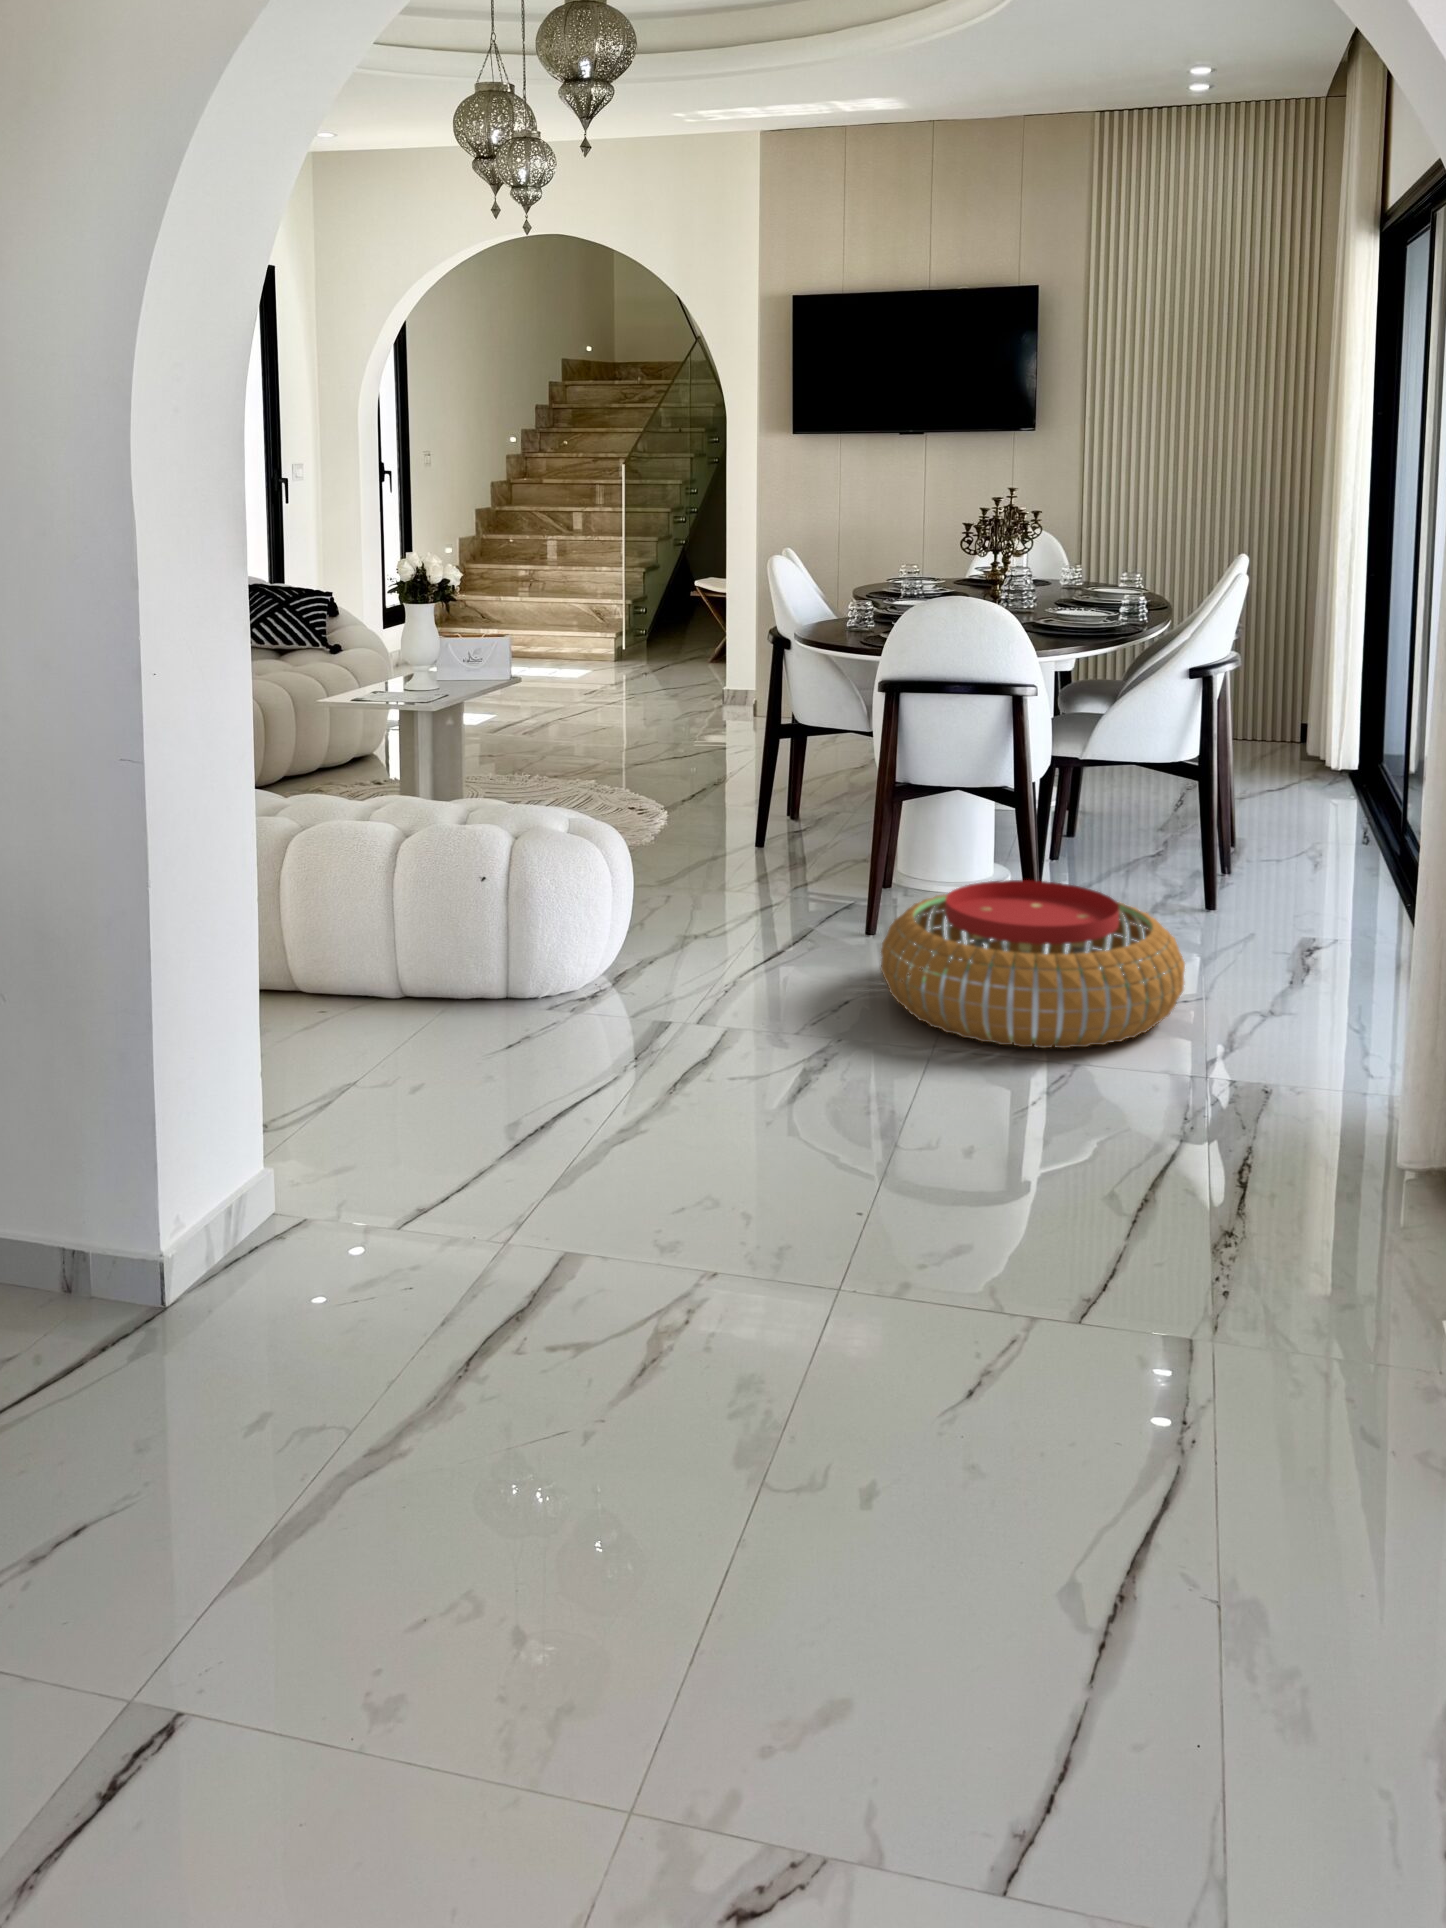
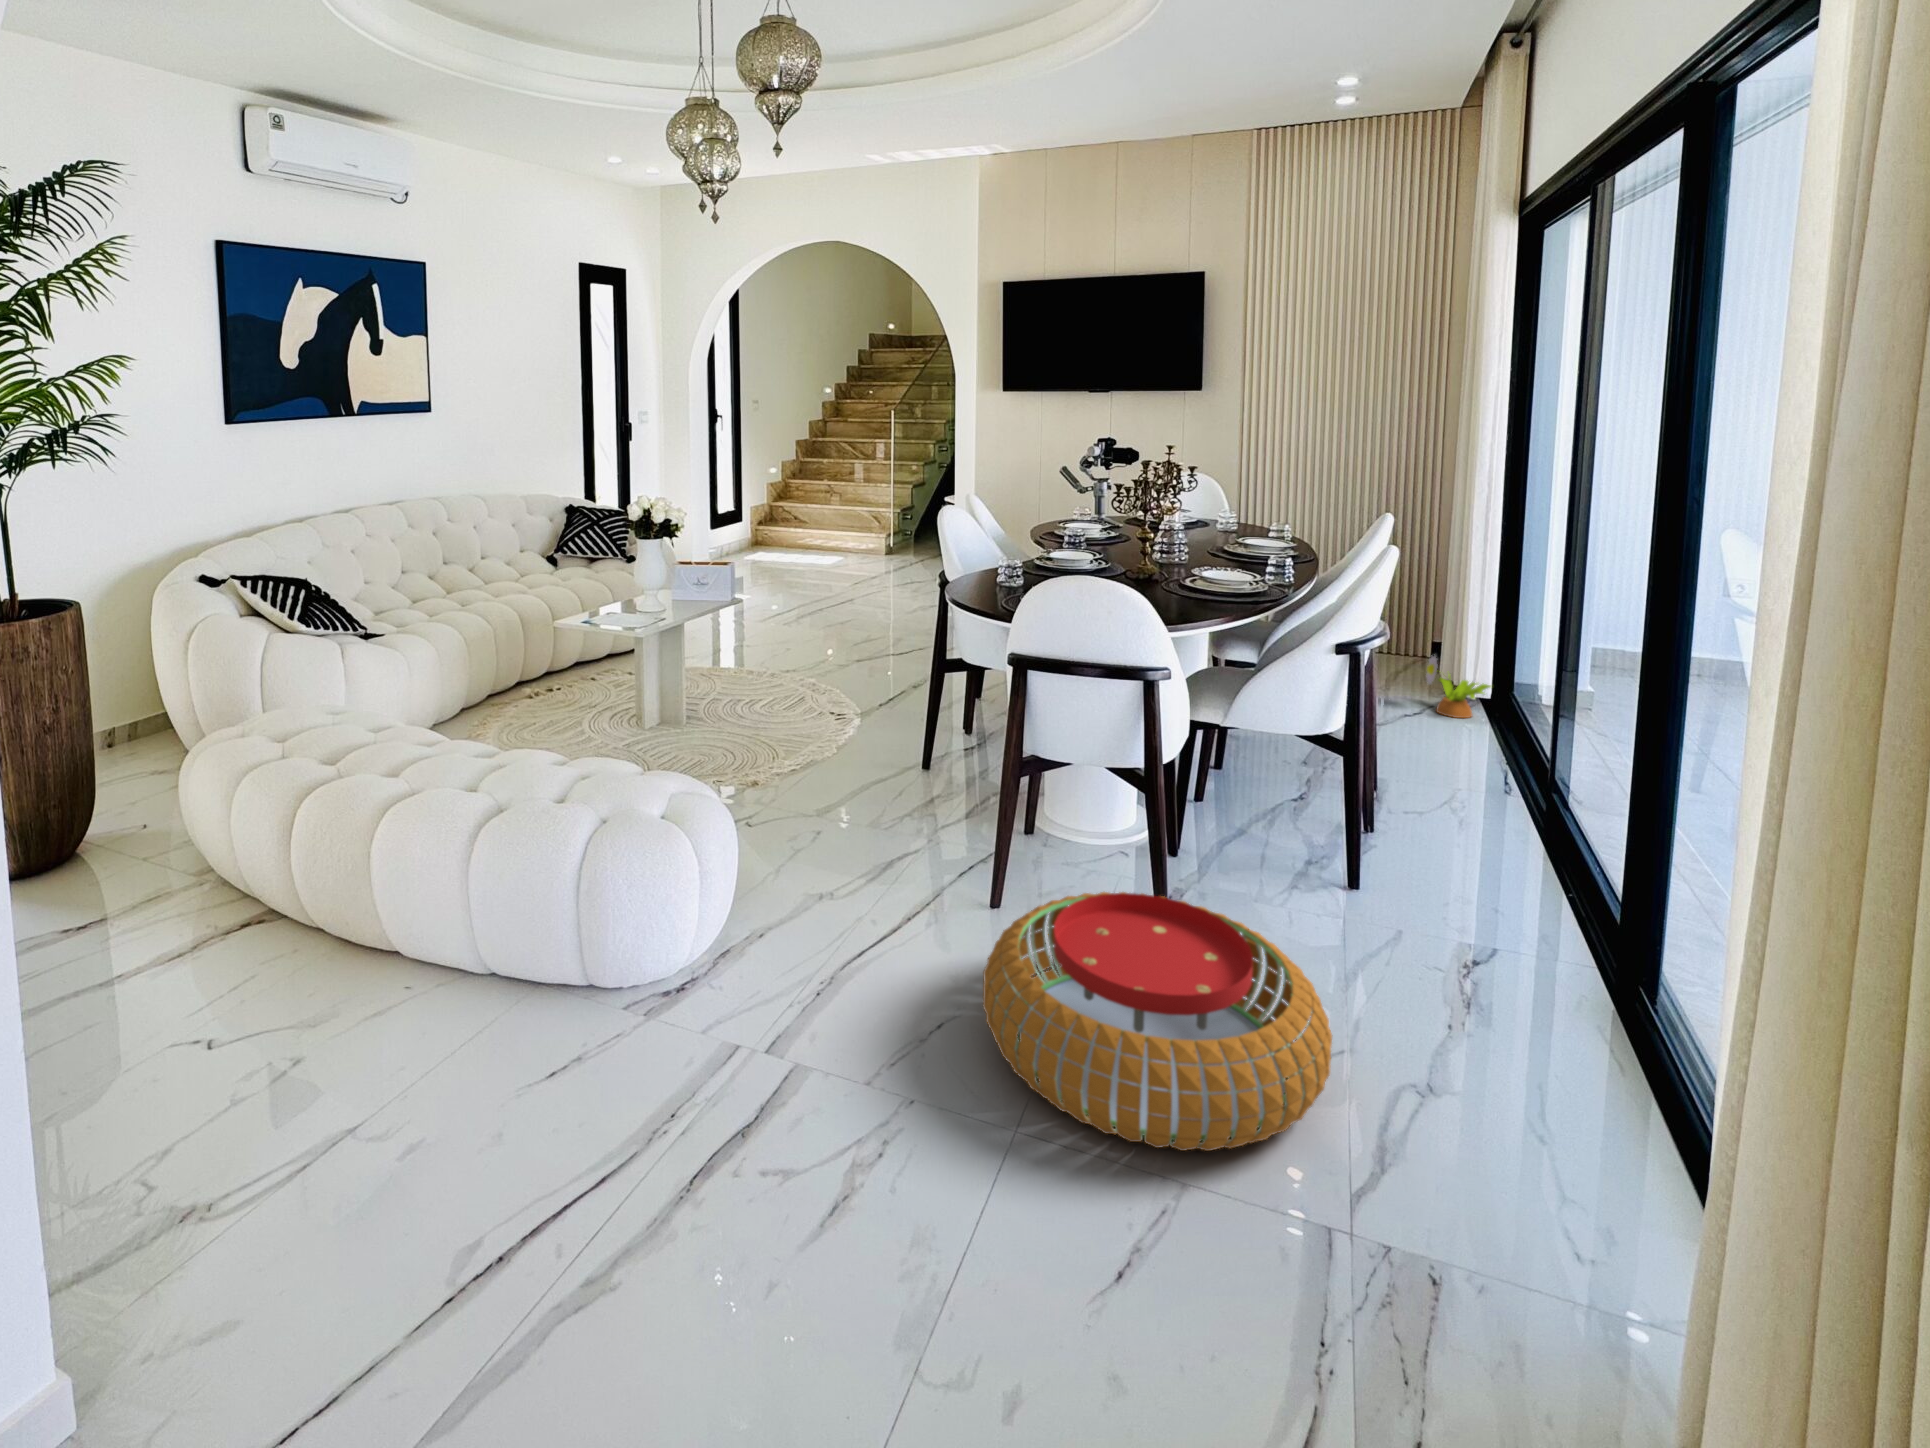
decorative plant: none [1292,719,1359,789] -> present [1427,656,1491,718]

